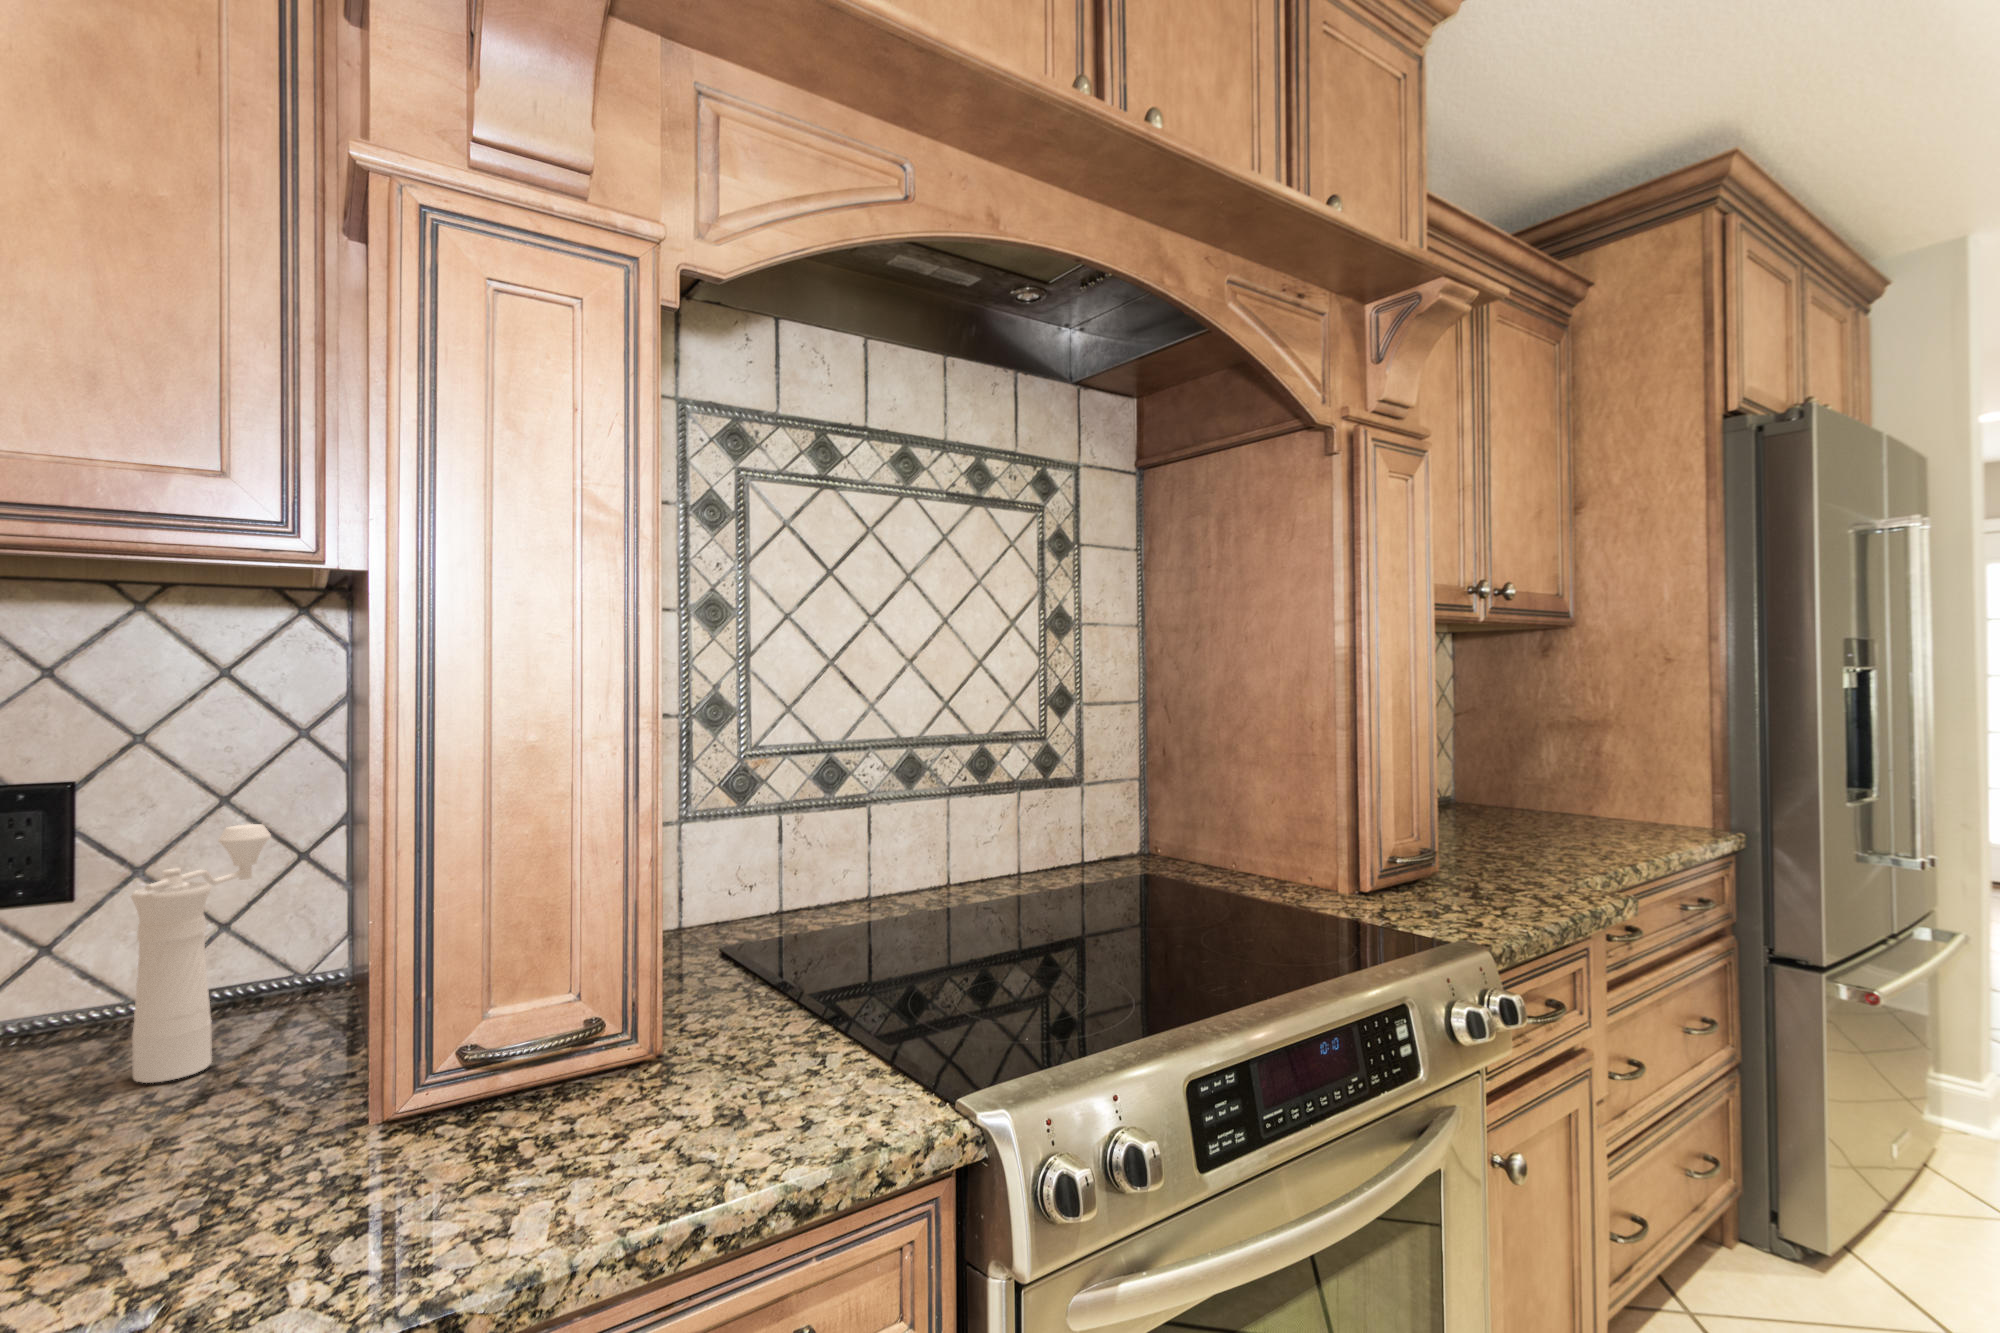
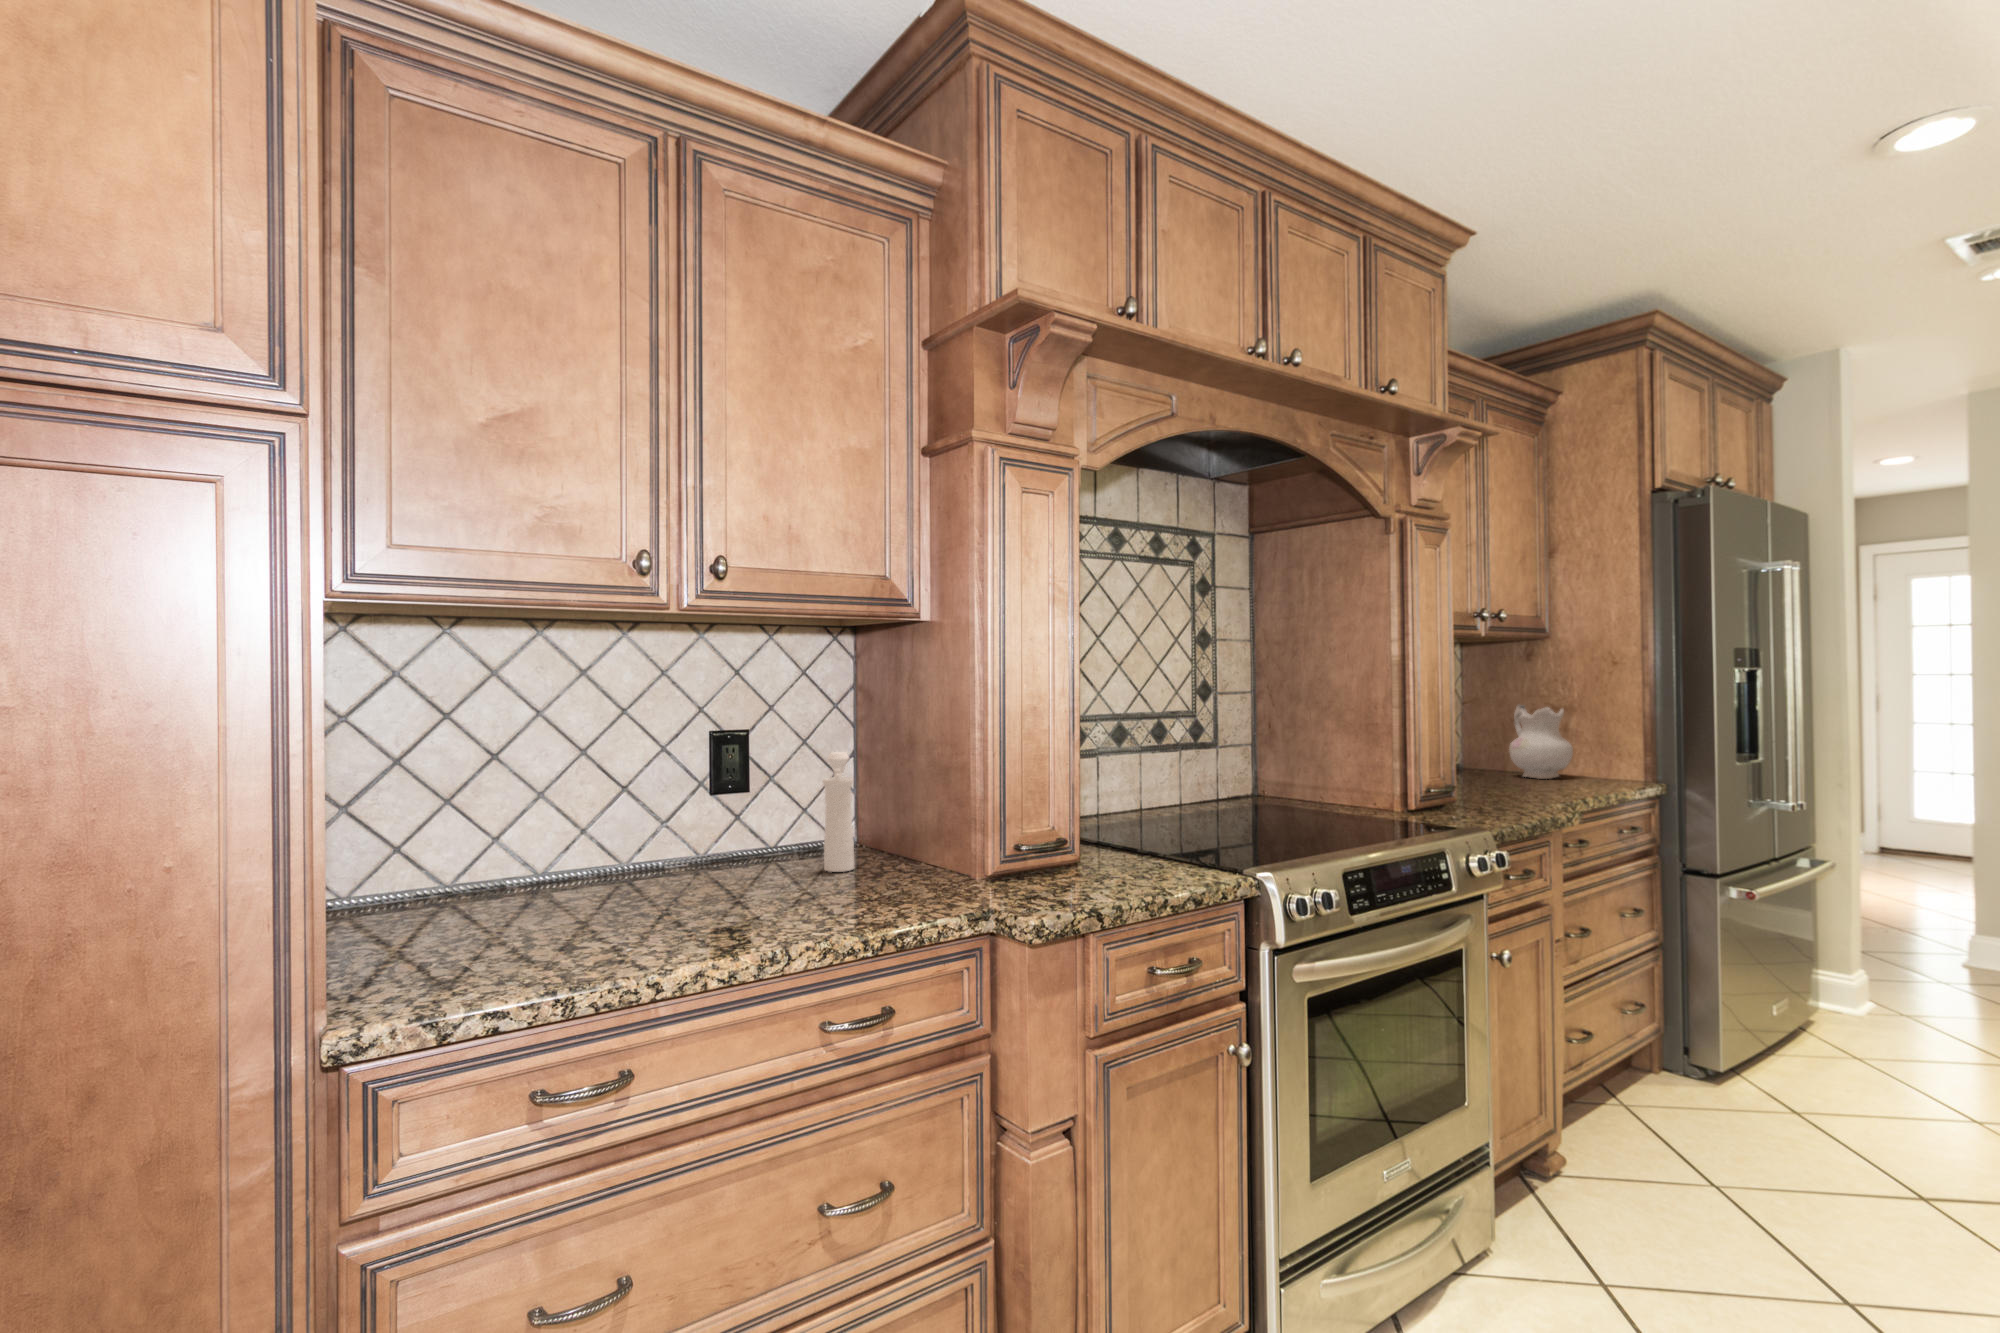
ceramic pitcher: none [1519,717,1610,824] -> present [1509,705,1573,779]

